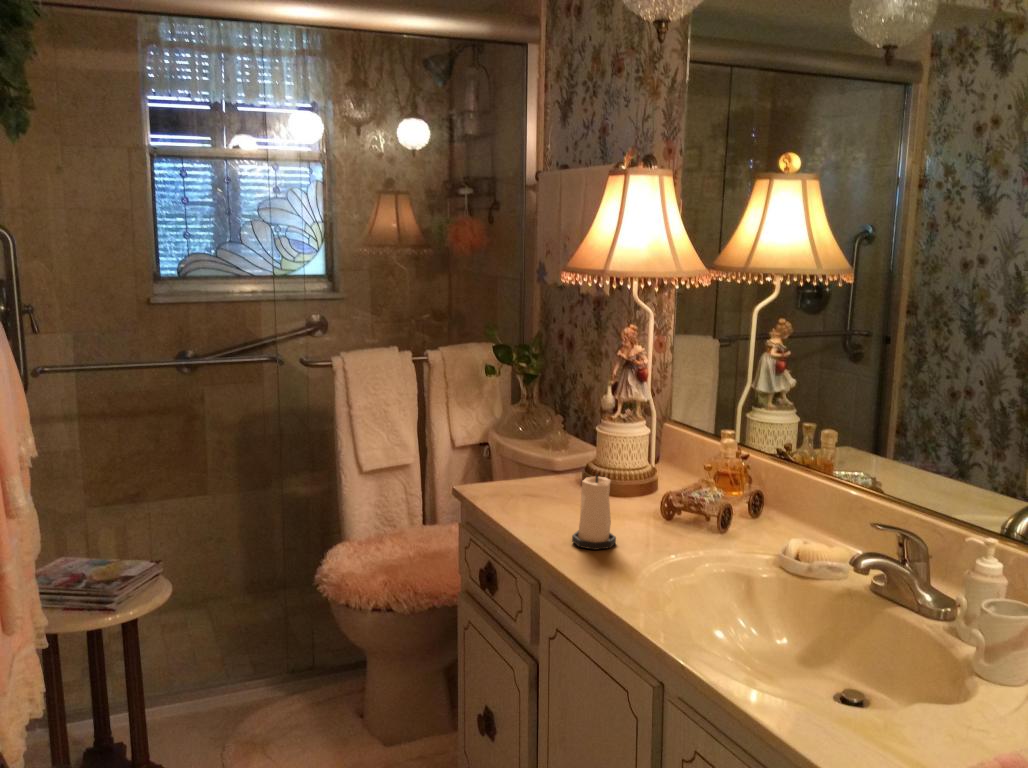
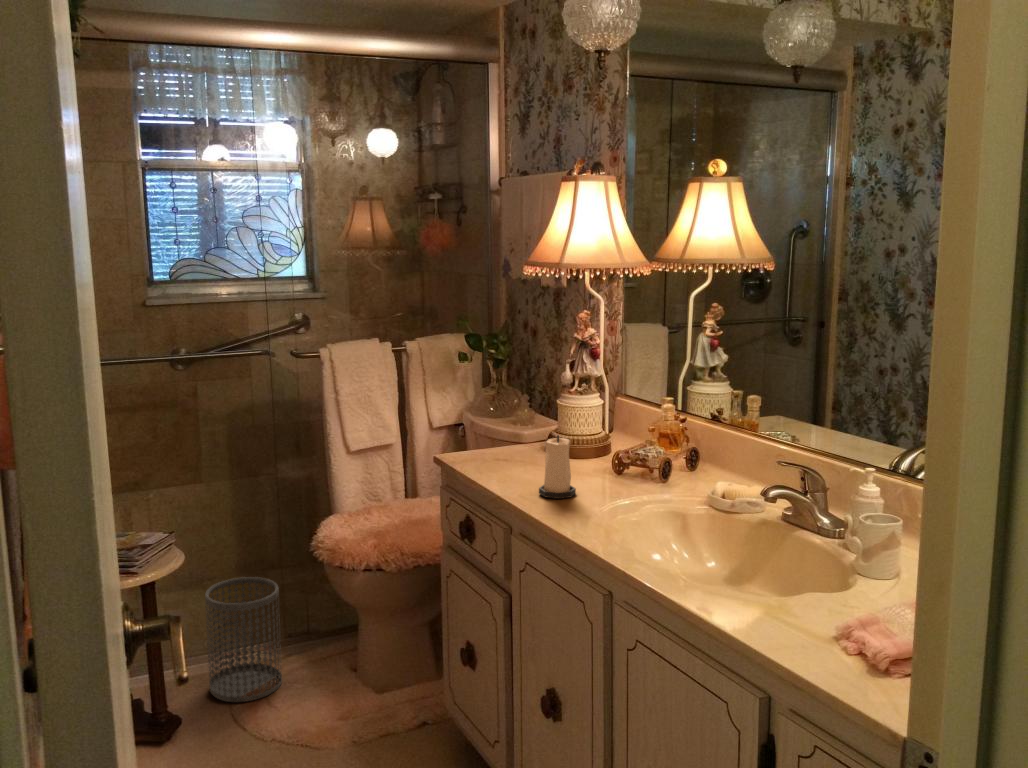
wastebasket: none [202,604,285,743] -> present [205,577,282,702]

